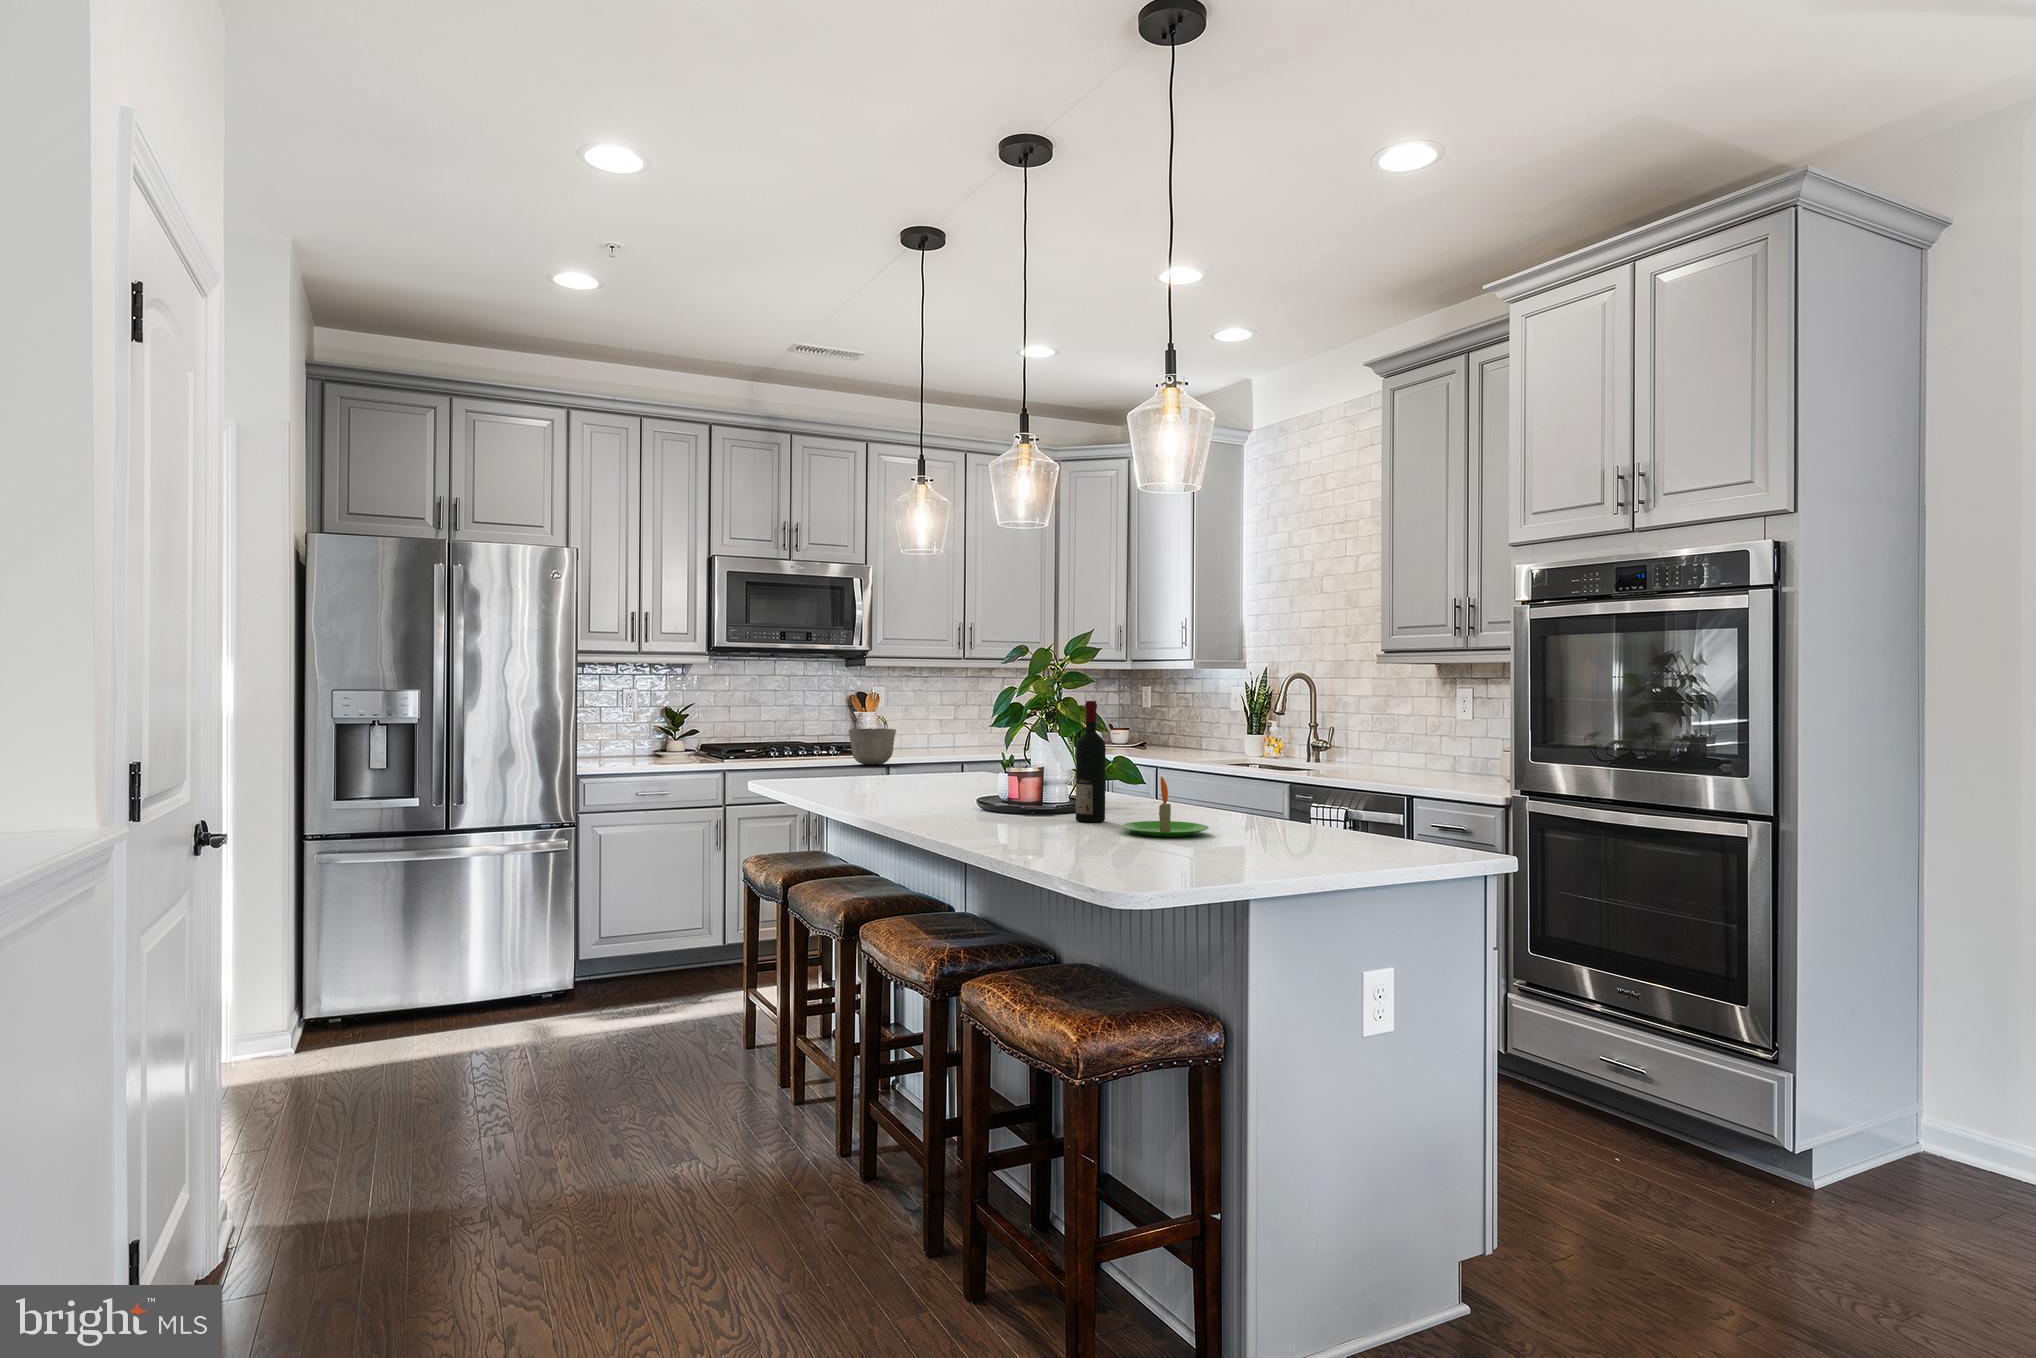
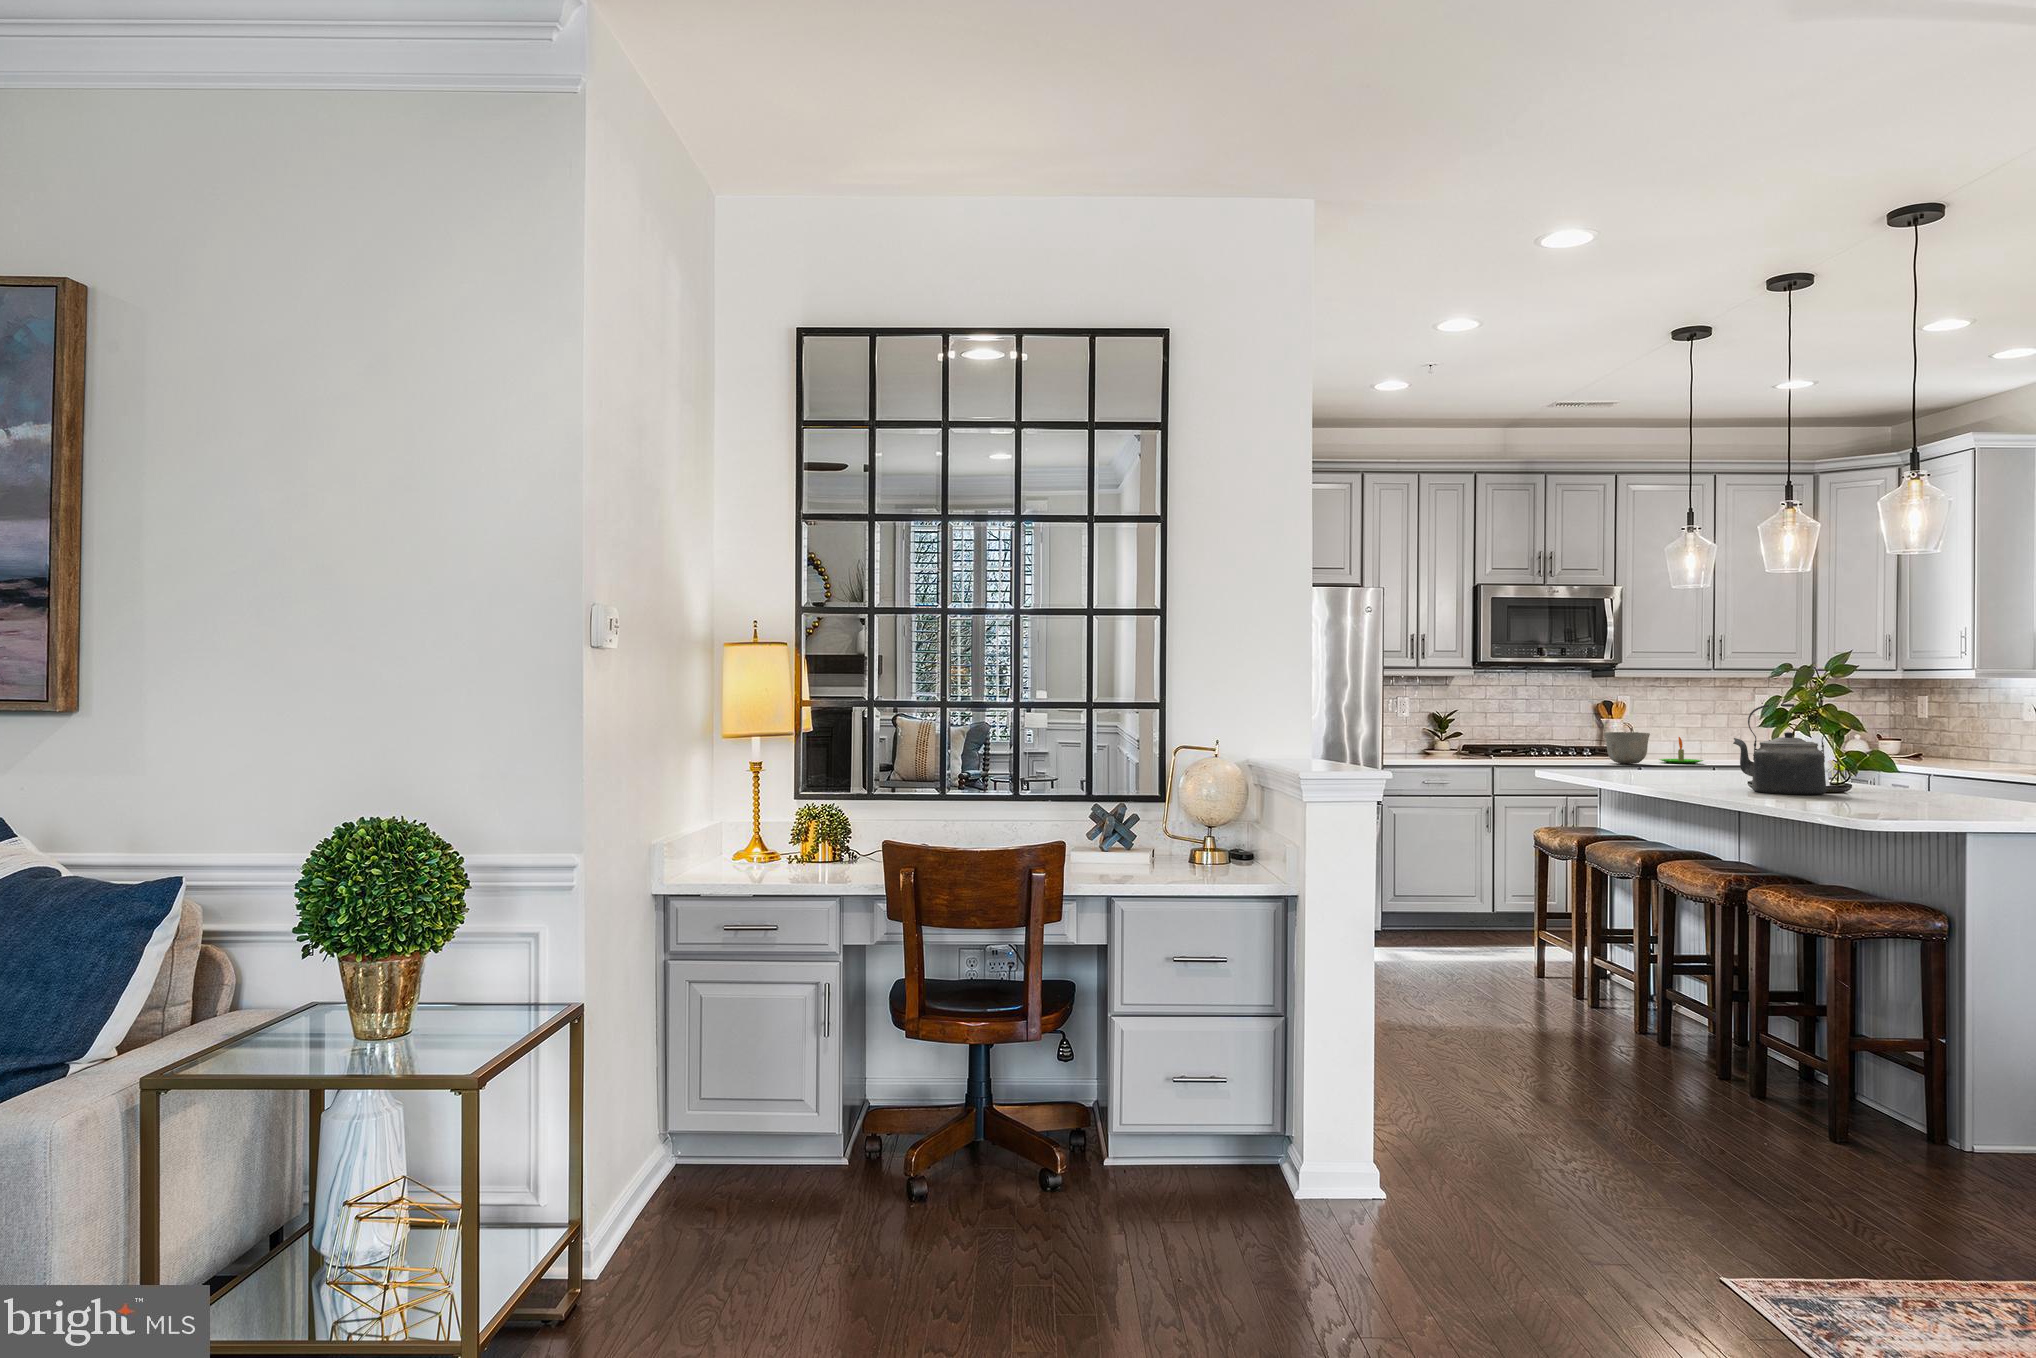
kettle: none [963,699,1069,814] -> present [1733,704,1826,795]
wine bottle: present [1076,701,1106,822] -> none [1837,705,1865,800]
candle: present [1122,776,1209,837] -> present [1659,737,1703,764]

